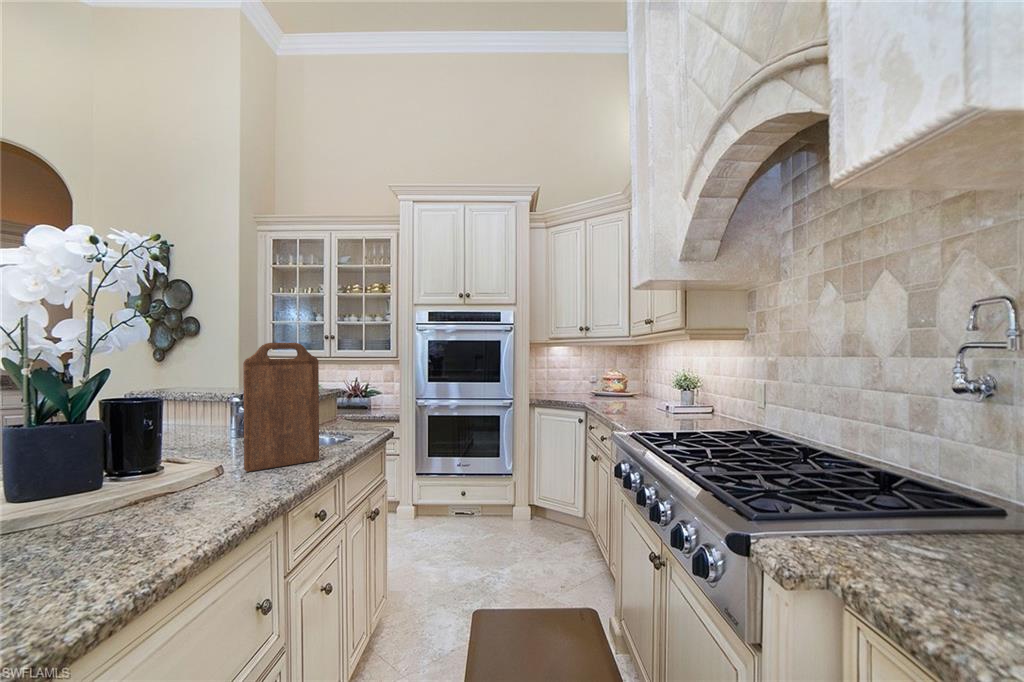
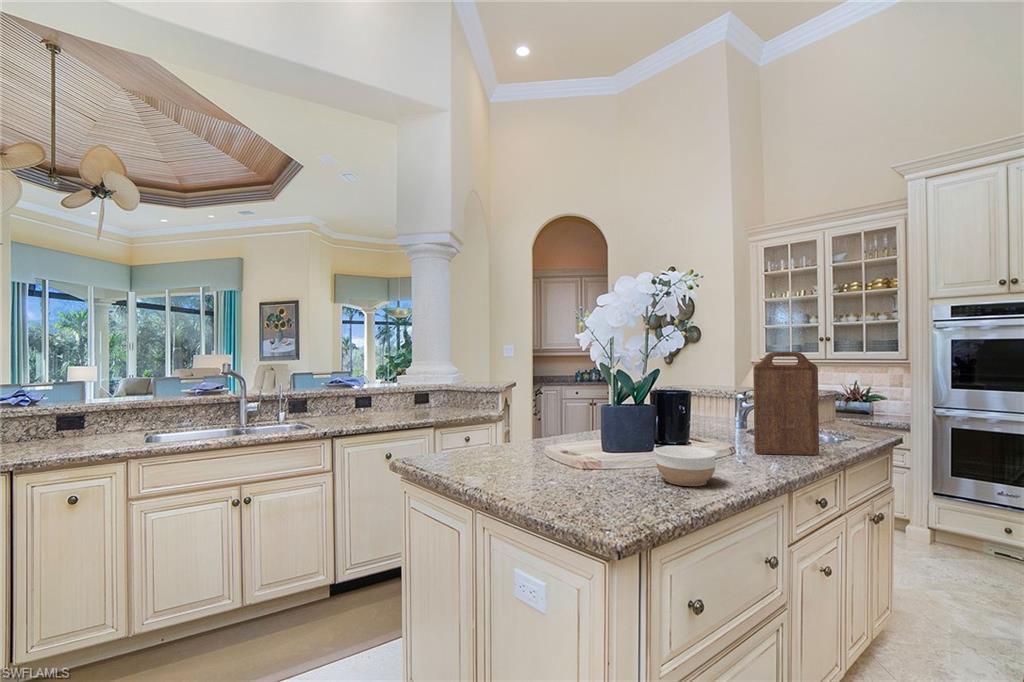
bowl: none [55,483,175,554] -> present [655,446,717,486]

